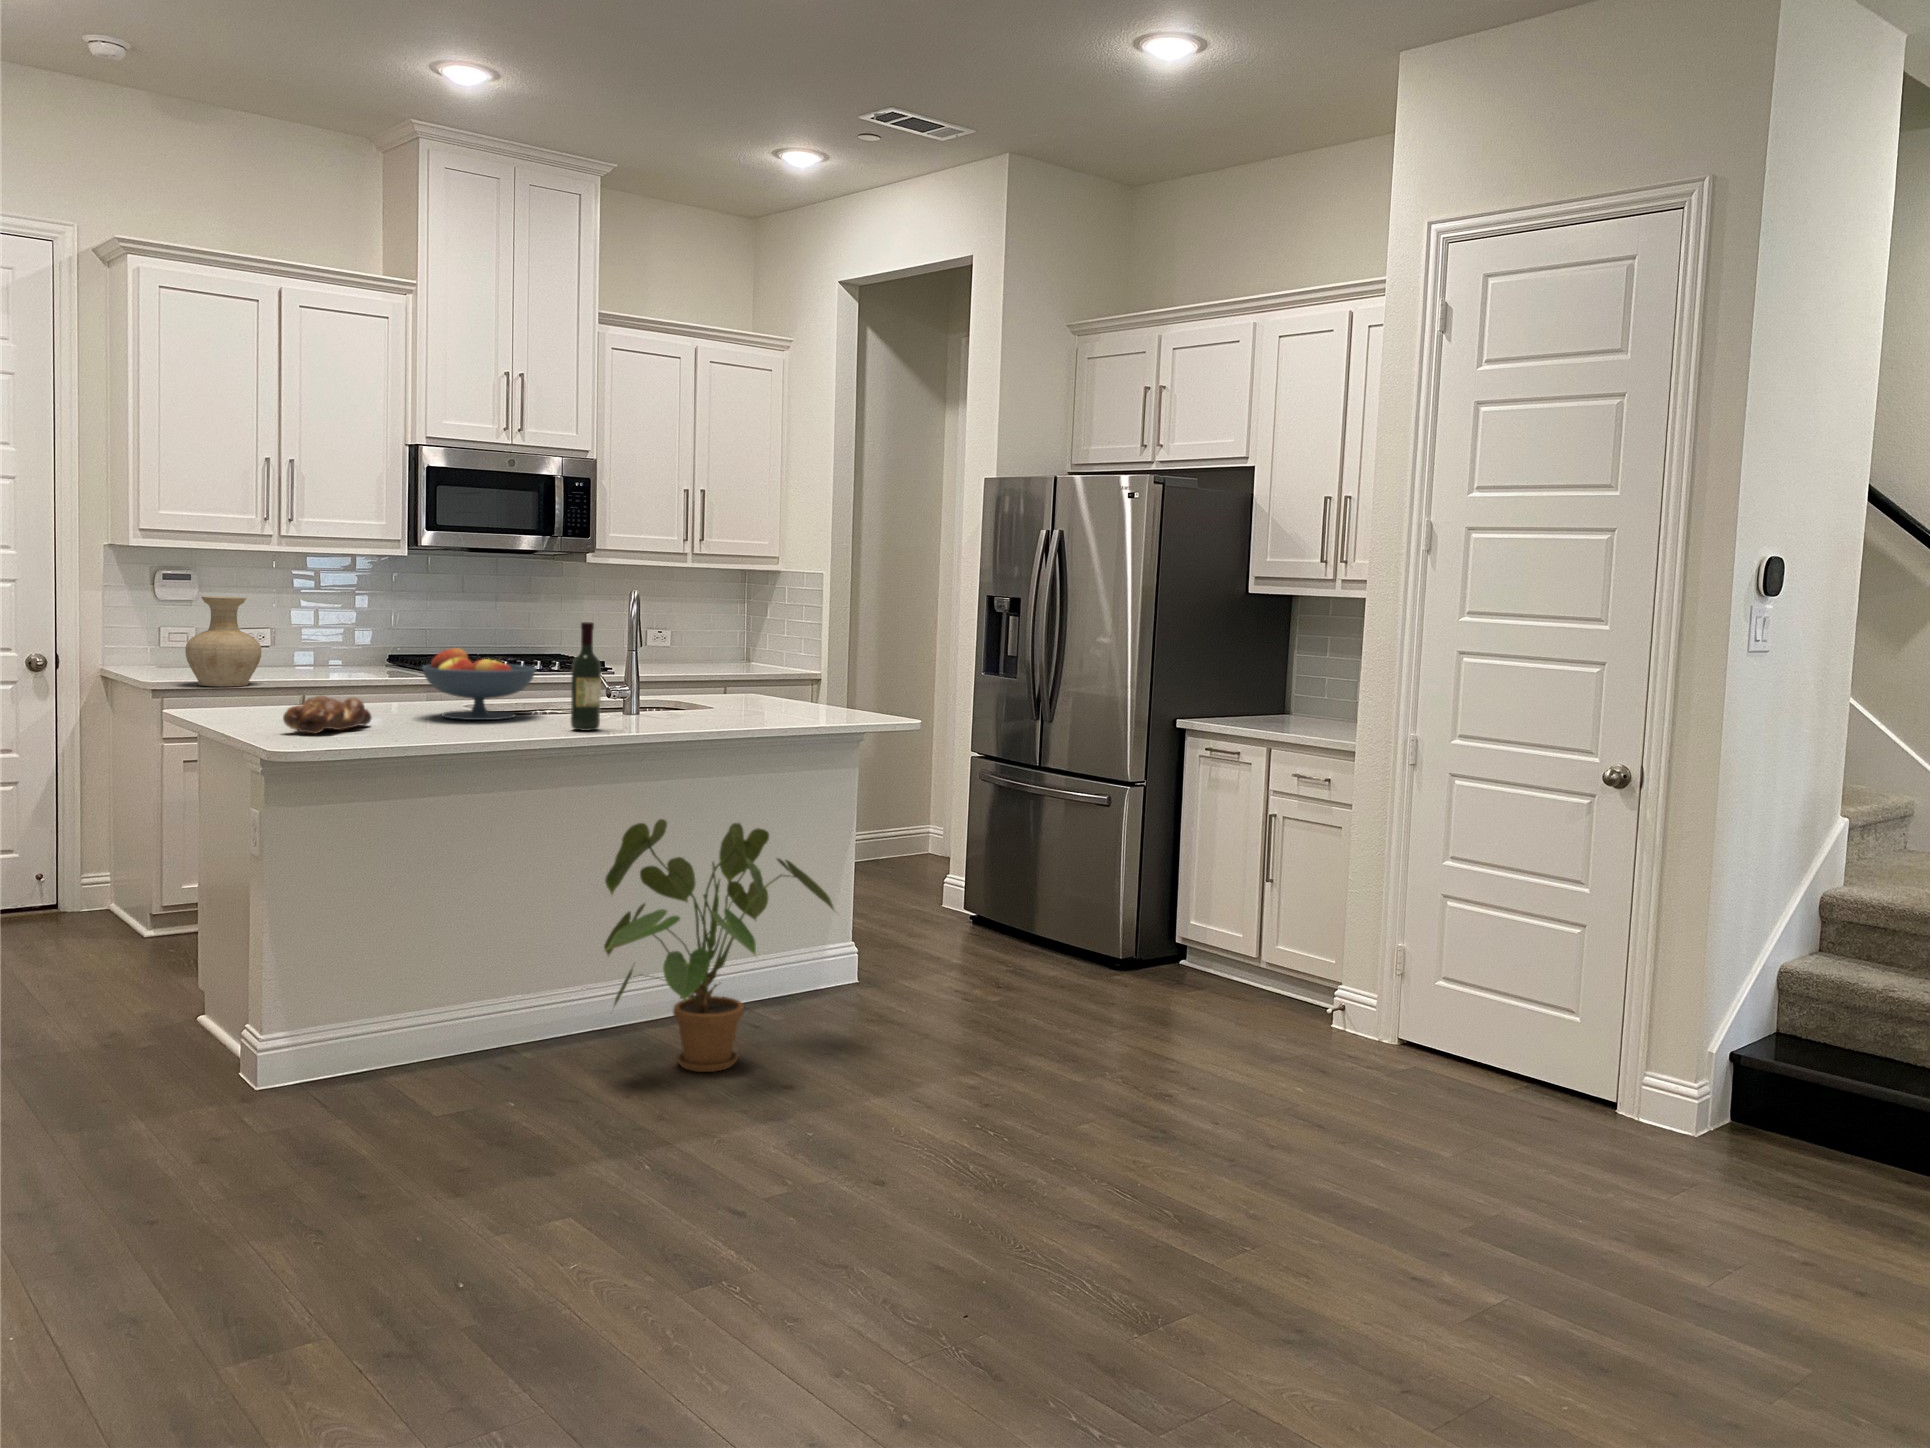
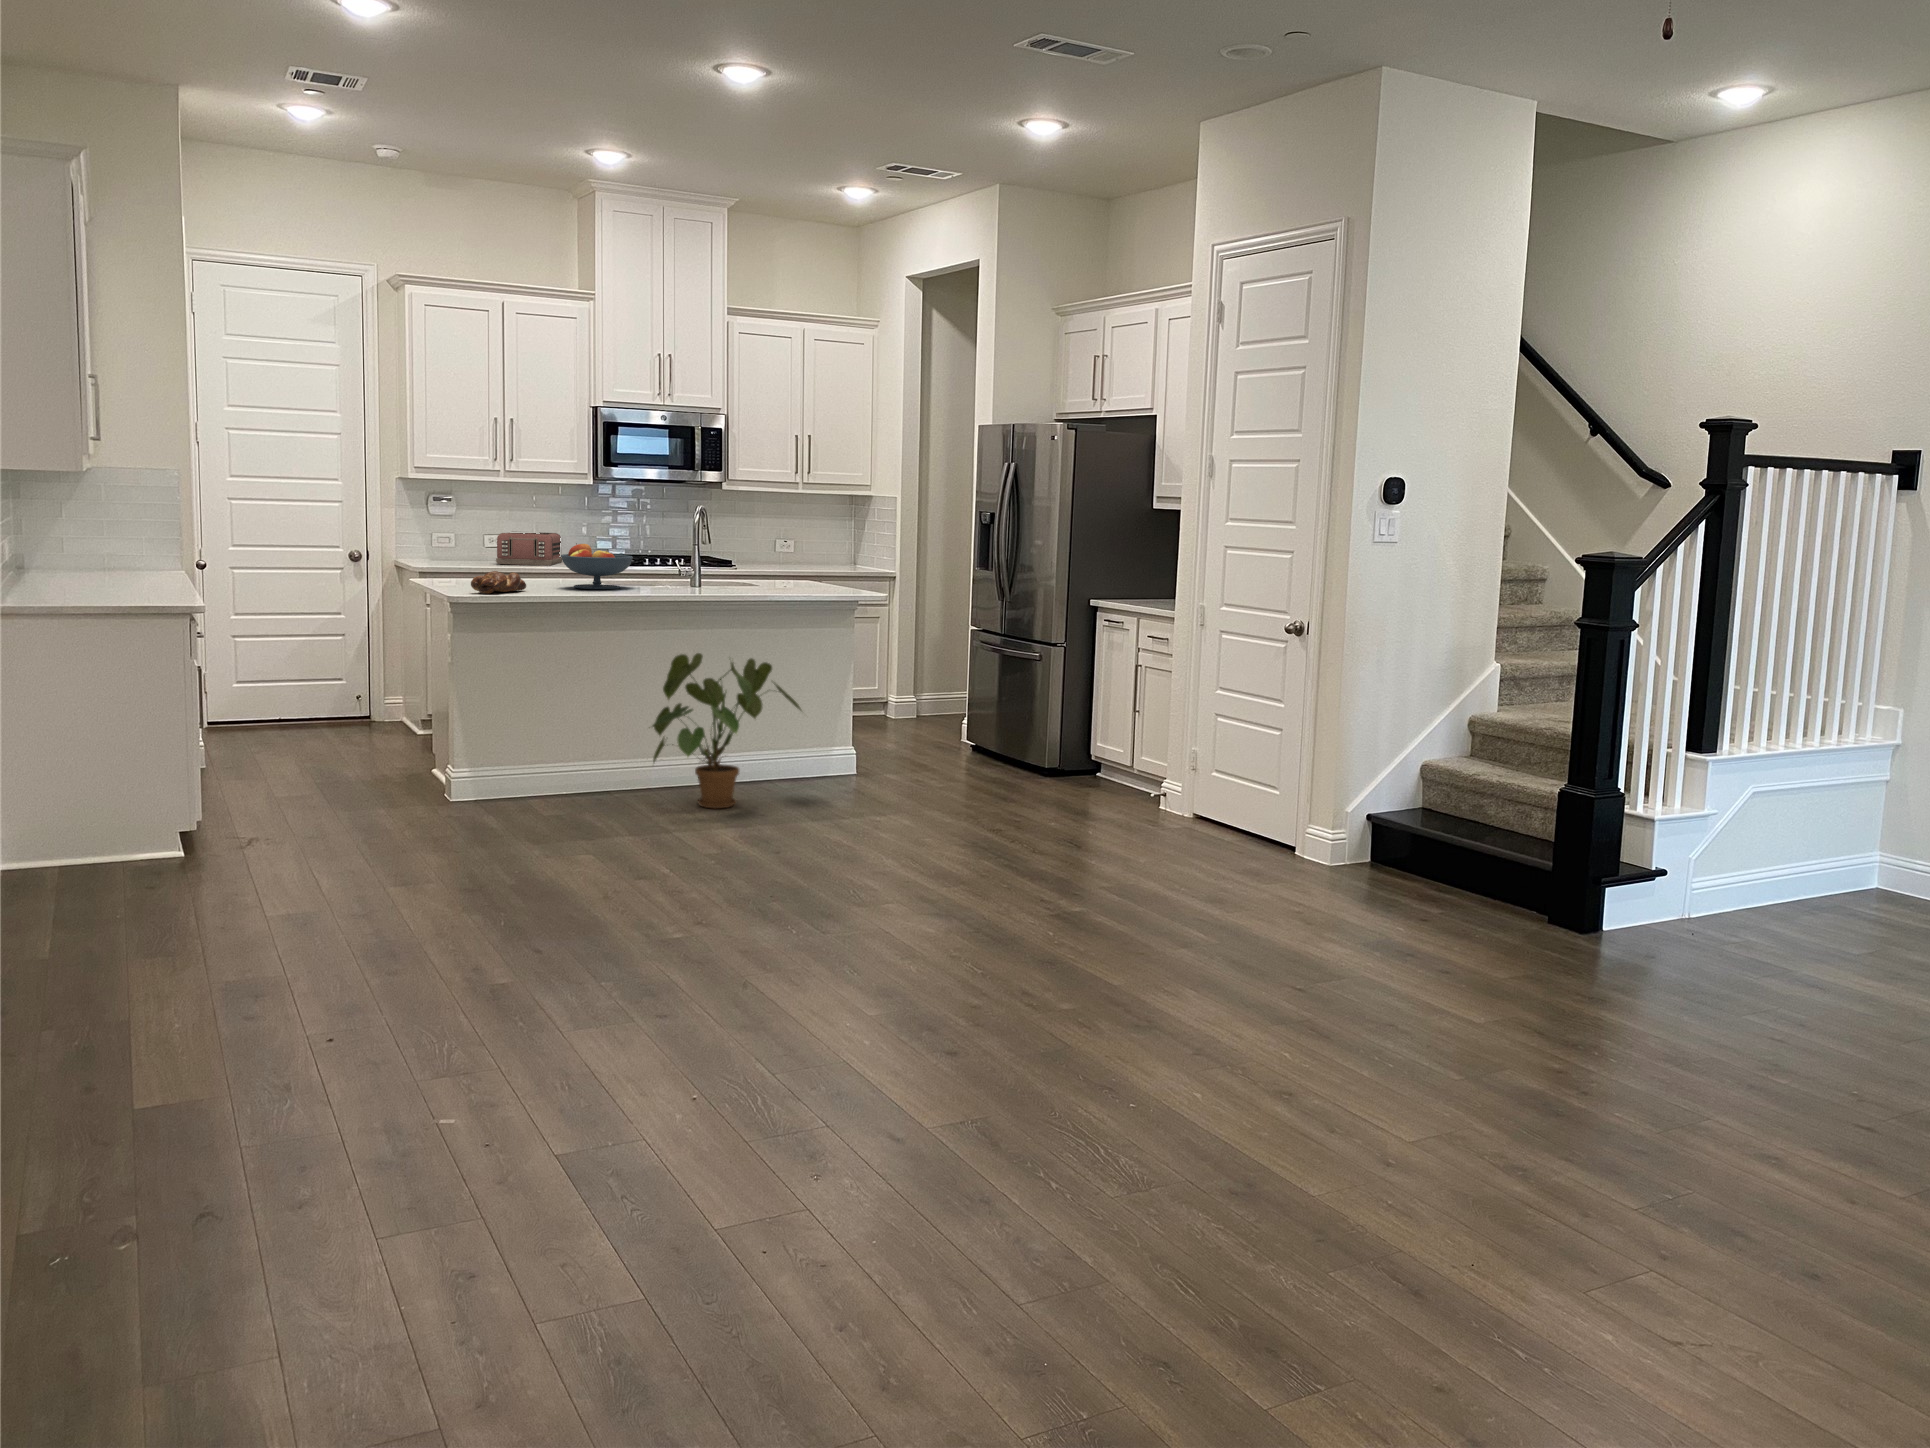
vase: present [185,597,261,686] -> none [441,513,488,571]
toaster: none [261,622,357,673] -> present [496,532,562,566]
wine bottle: present [571,622,601,731] -> none [642,526,660,595]

